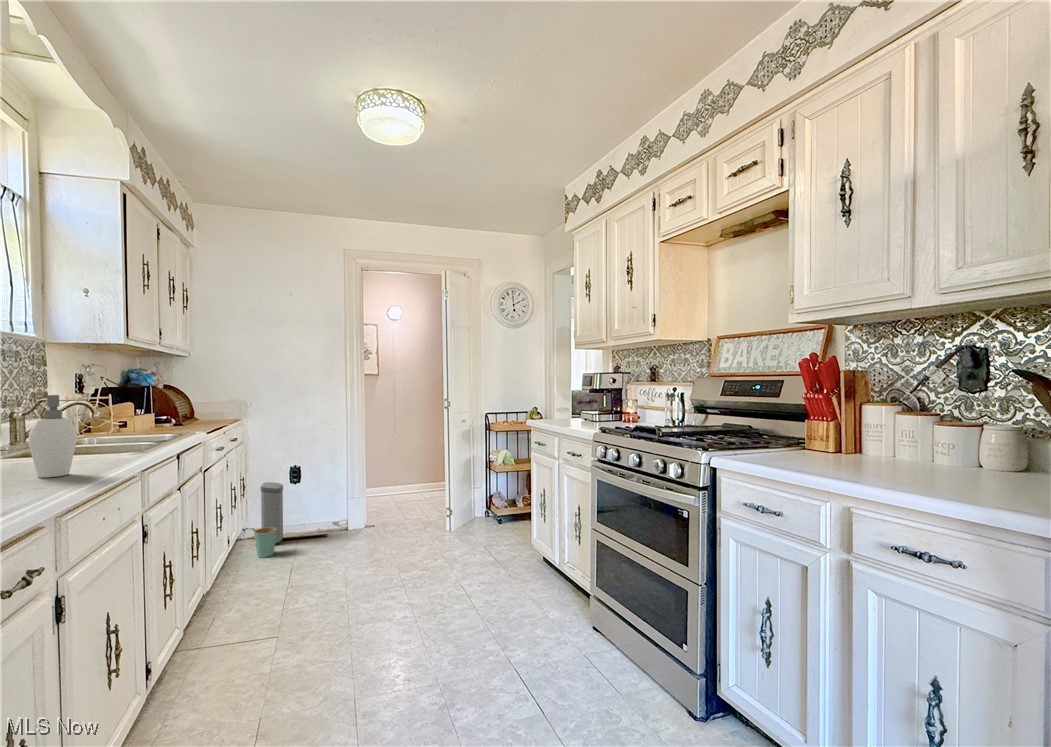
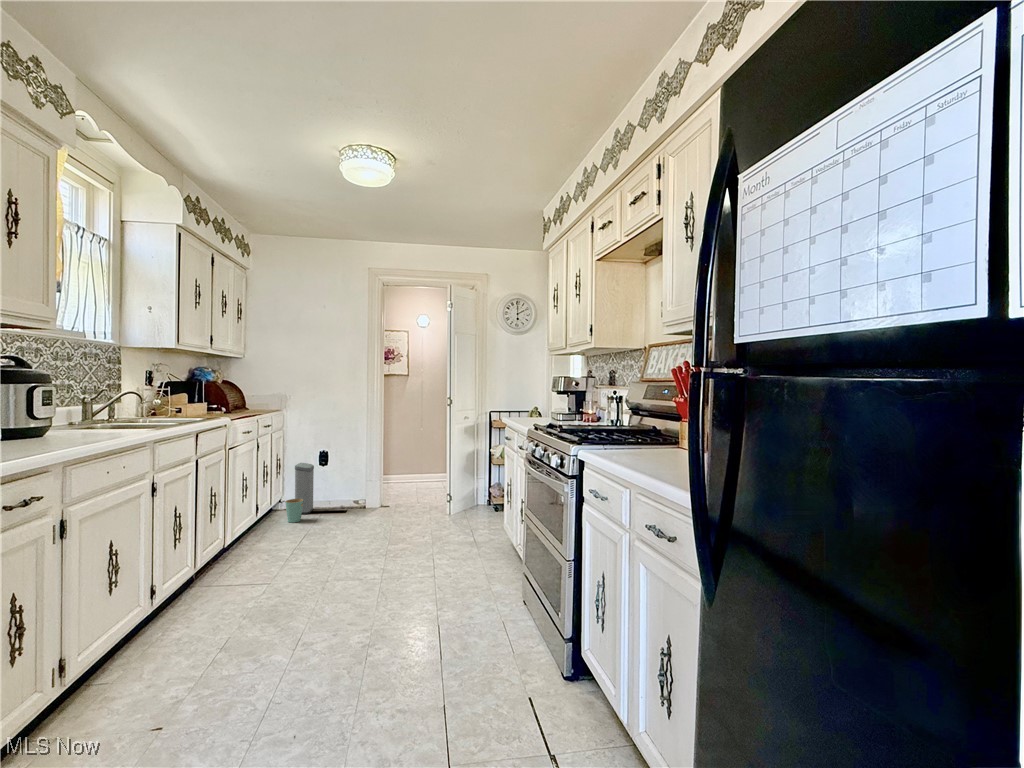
soap dispenser: present [28,395,85,477] -> none [75,383,111,438]

